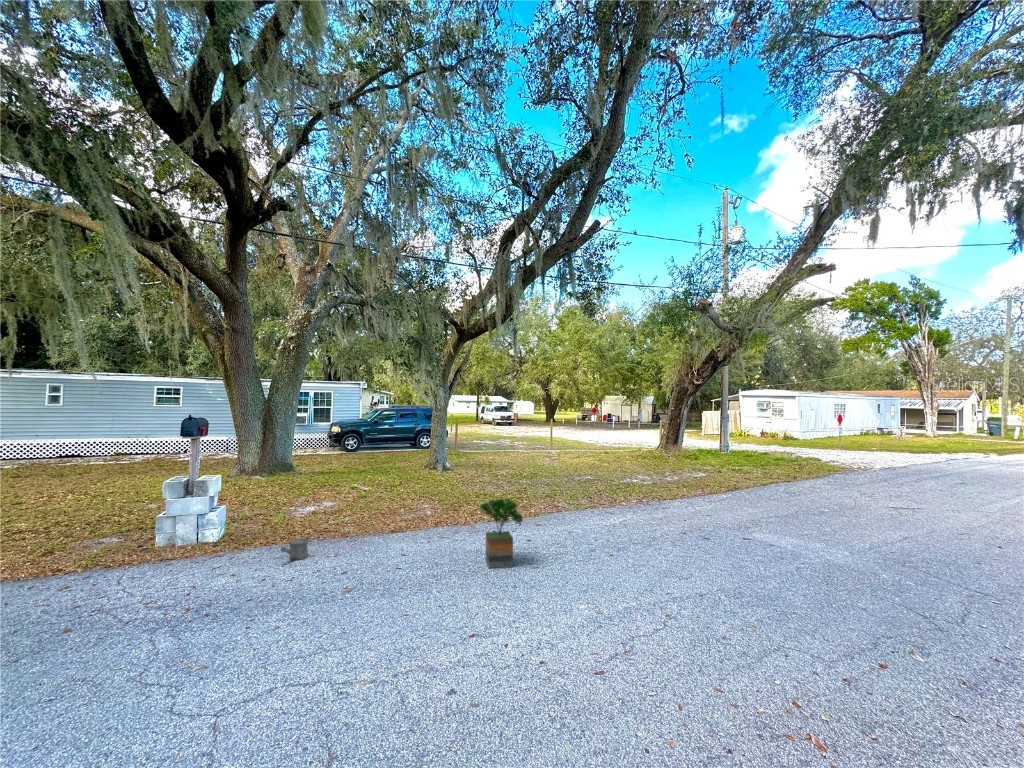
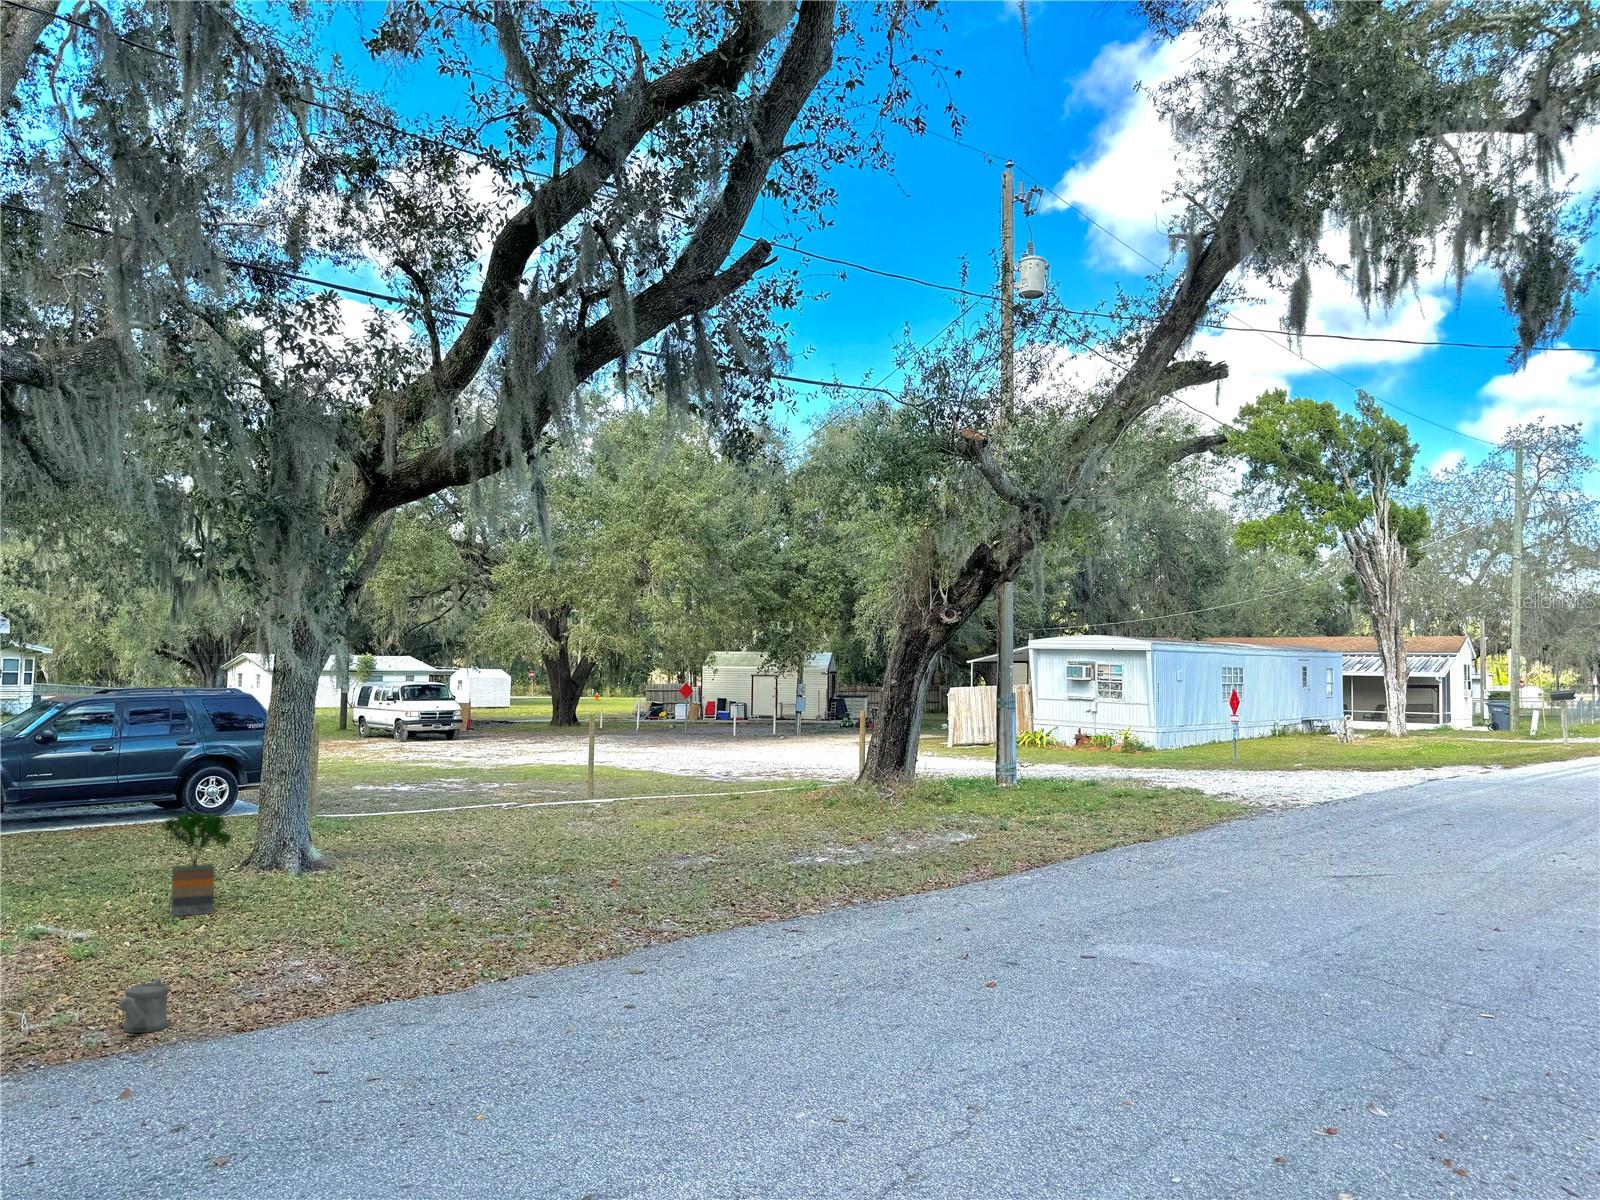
potted tree: present [480,499,523,568] -> present [162,813,232,916]

